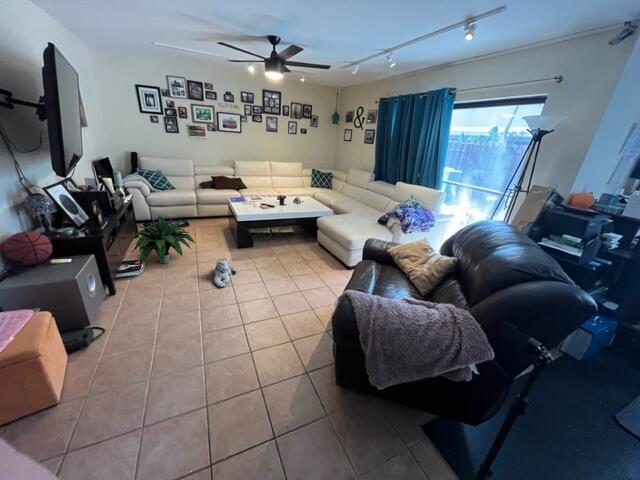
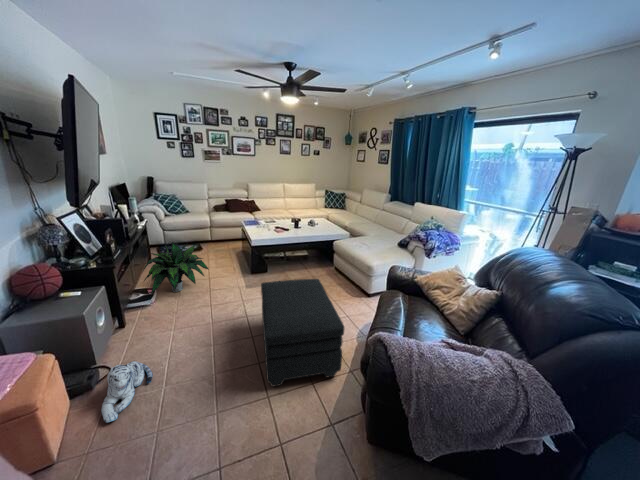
ottoman: none [245,250,320,343] -> present [261,279,345,386]
plush toy: present [214,259,236,287] -> present [101,361,153,423]

